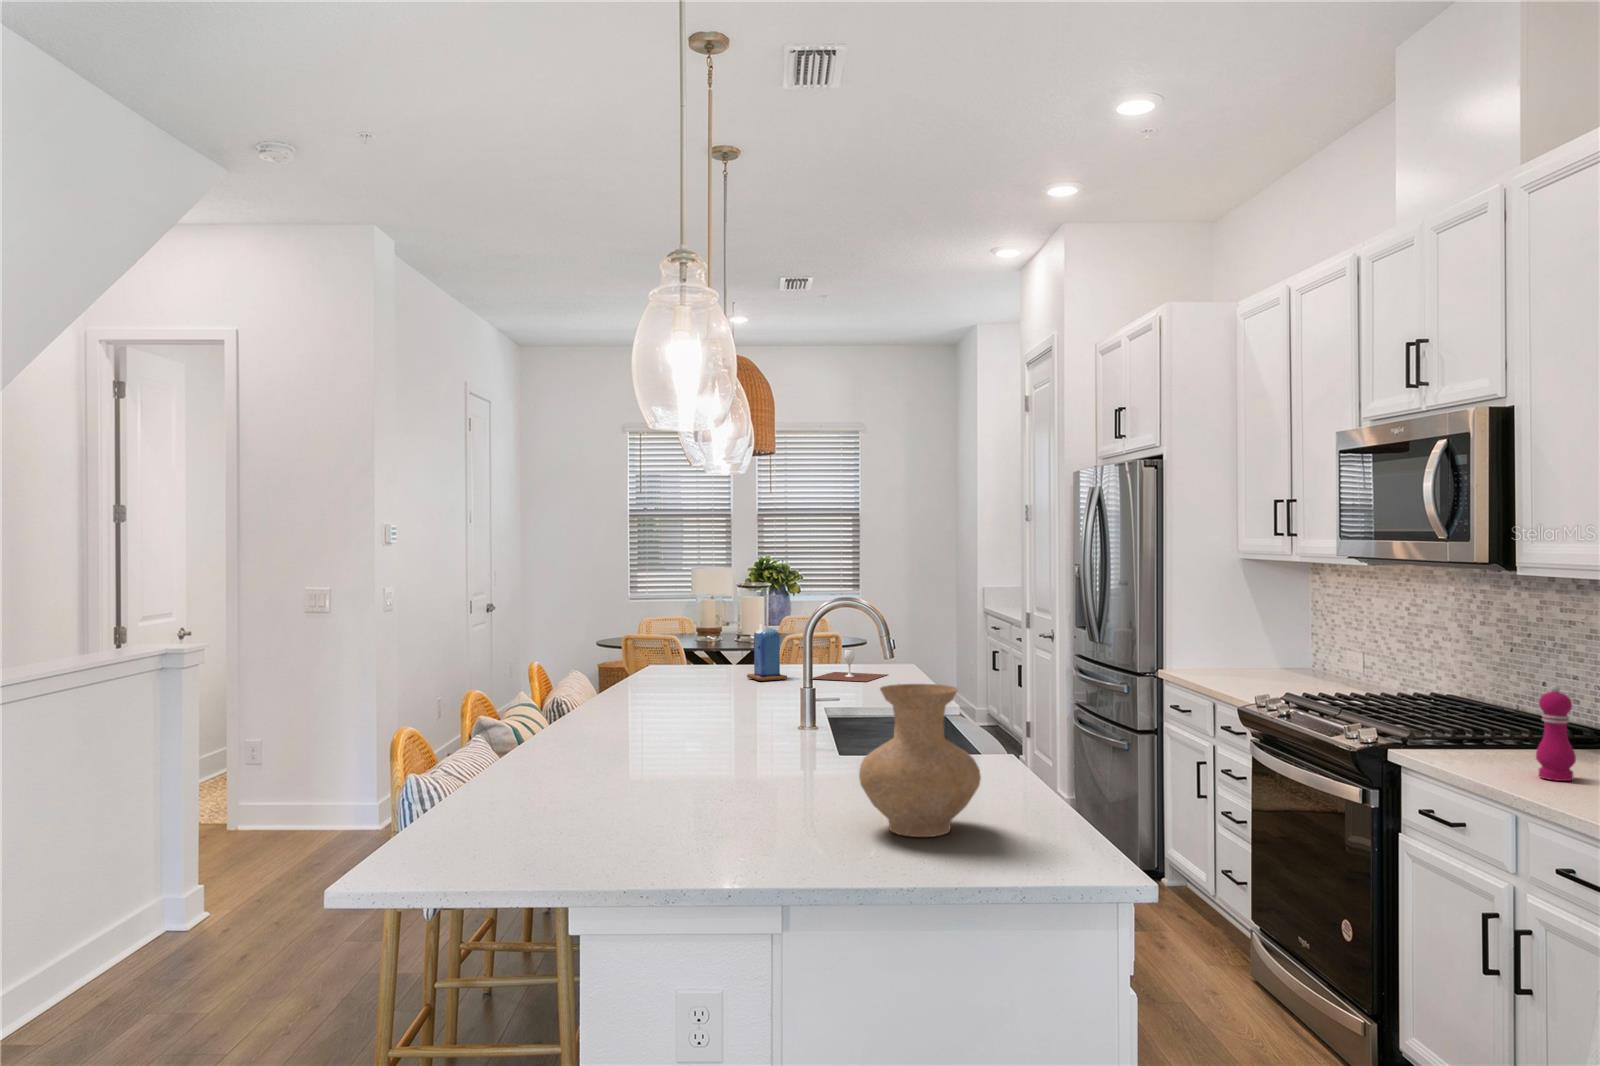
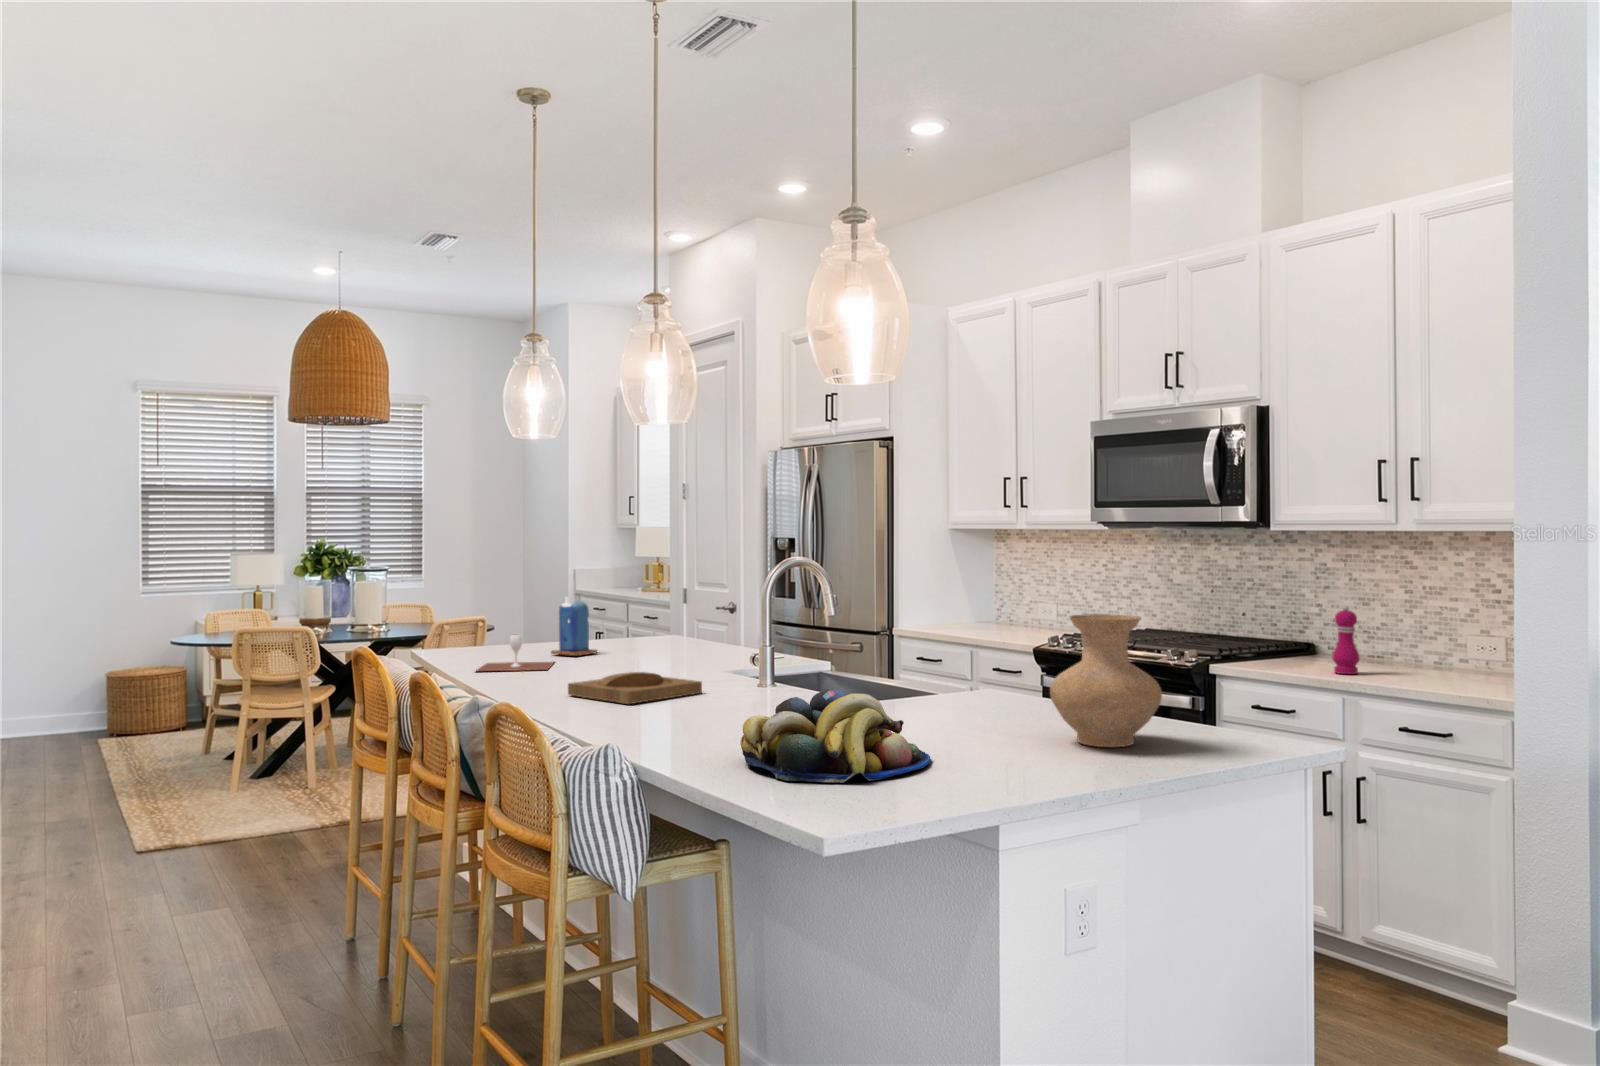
wine glass: present [811,649,886,682] -> present [477,635,554,671]
tray: none [638,704,744,734] -> present [568,672,702,704]
fruit bowl: none [533,741,720,837] -> present [741,689,930,783]

